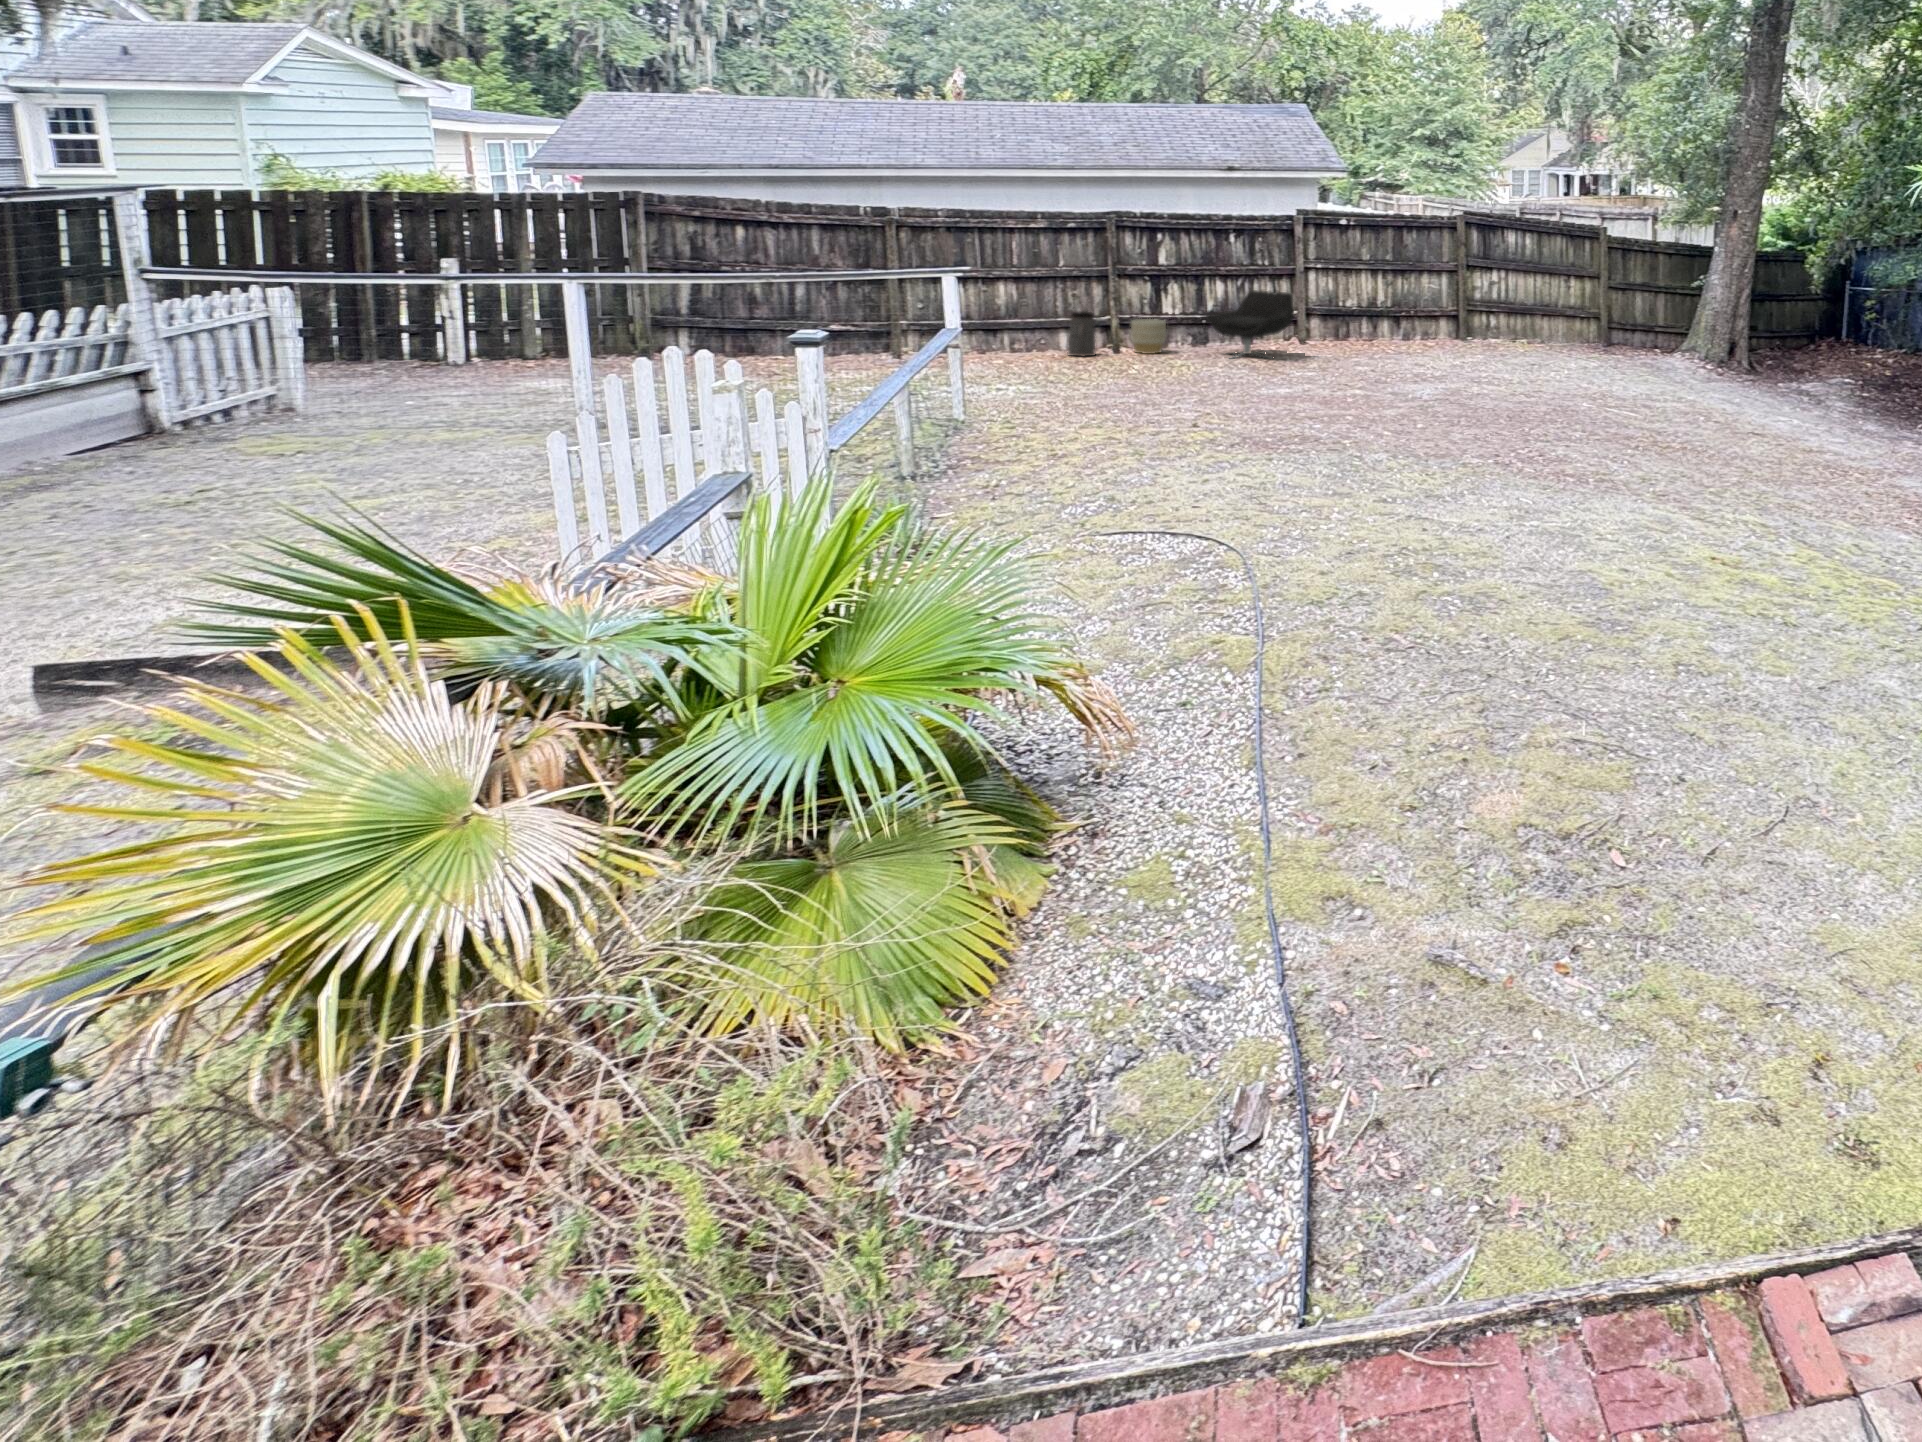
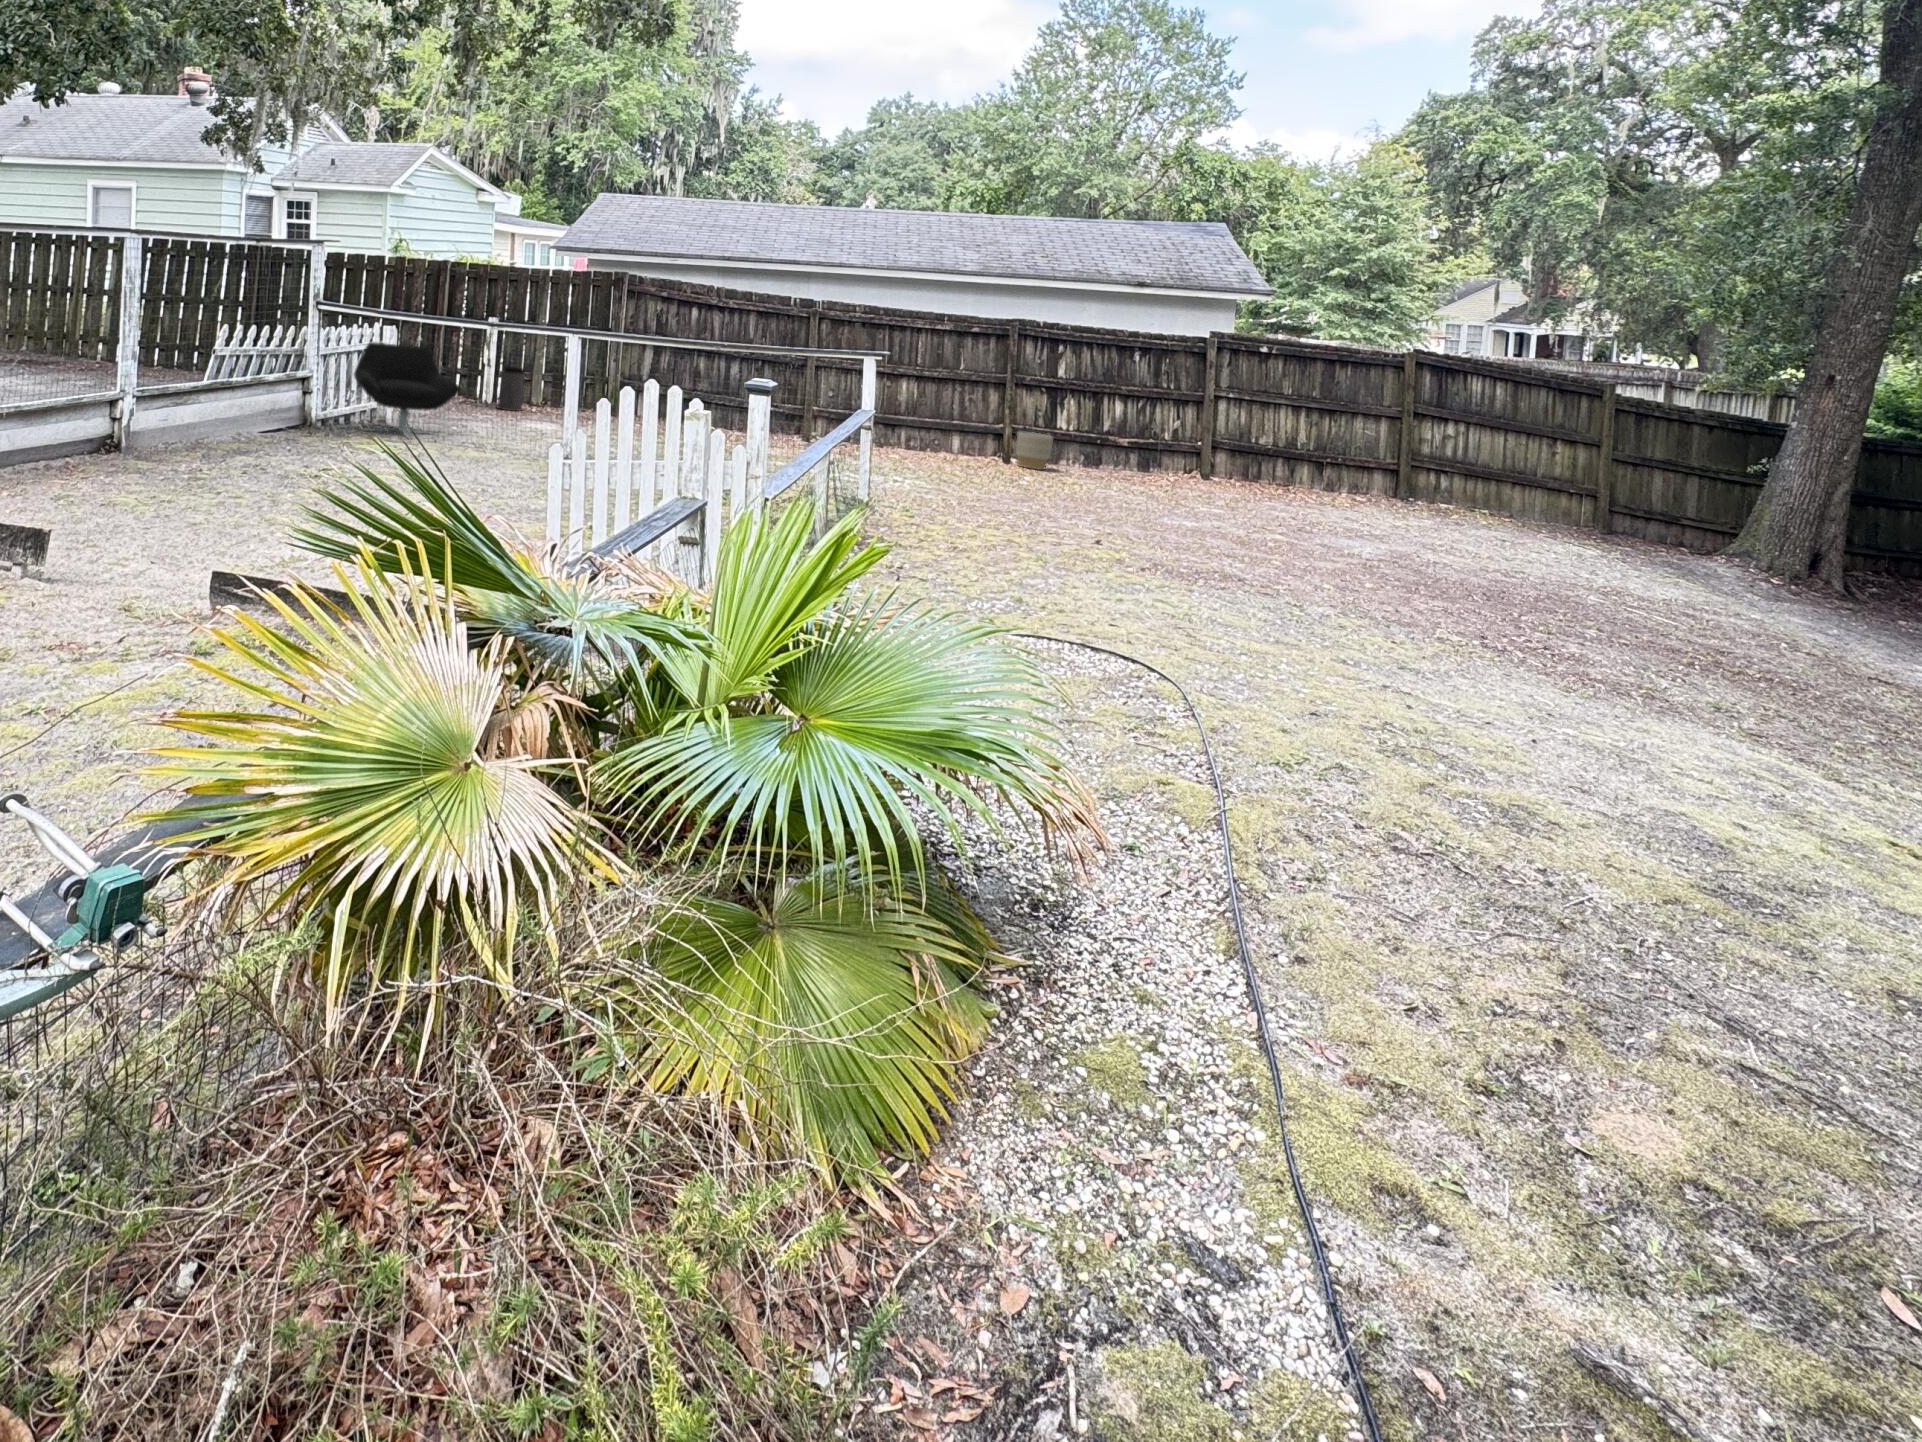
lounge chair: present [1207,290,1295,354] -> present [354,342,461,440]
watering can: present [1067,308,1096,356] -> present [497,363,525,411]

